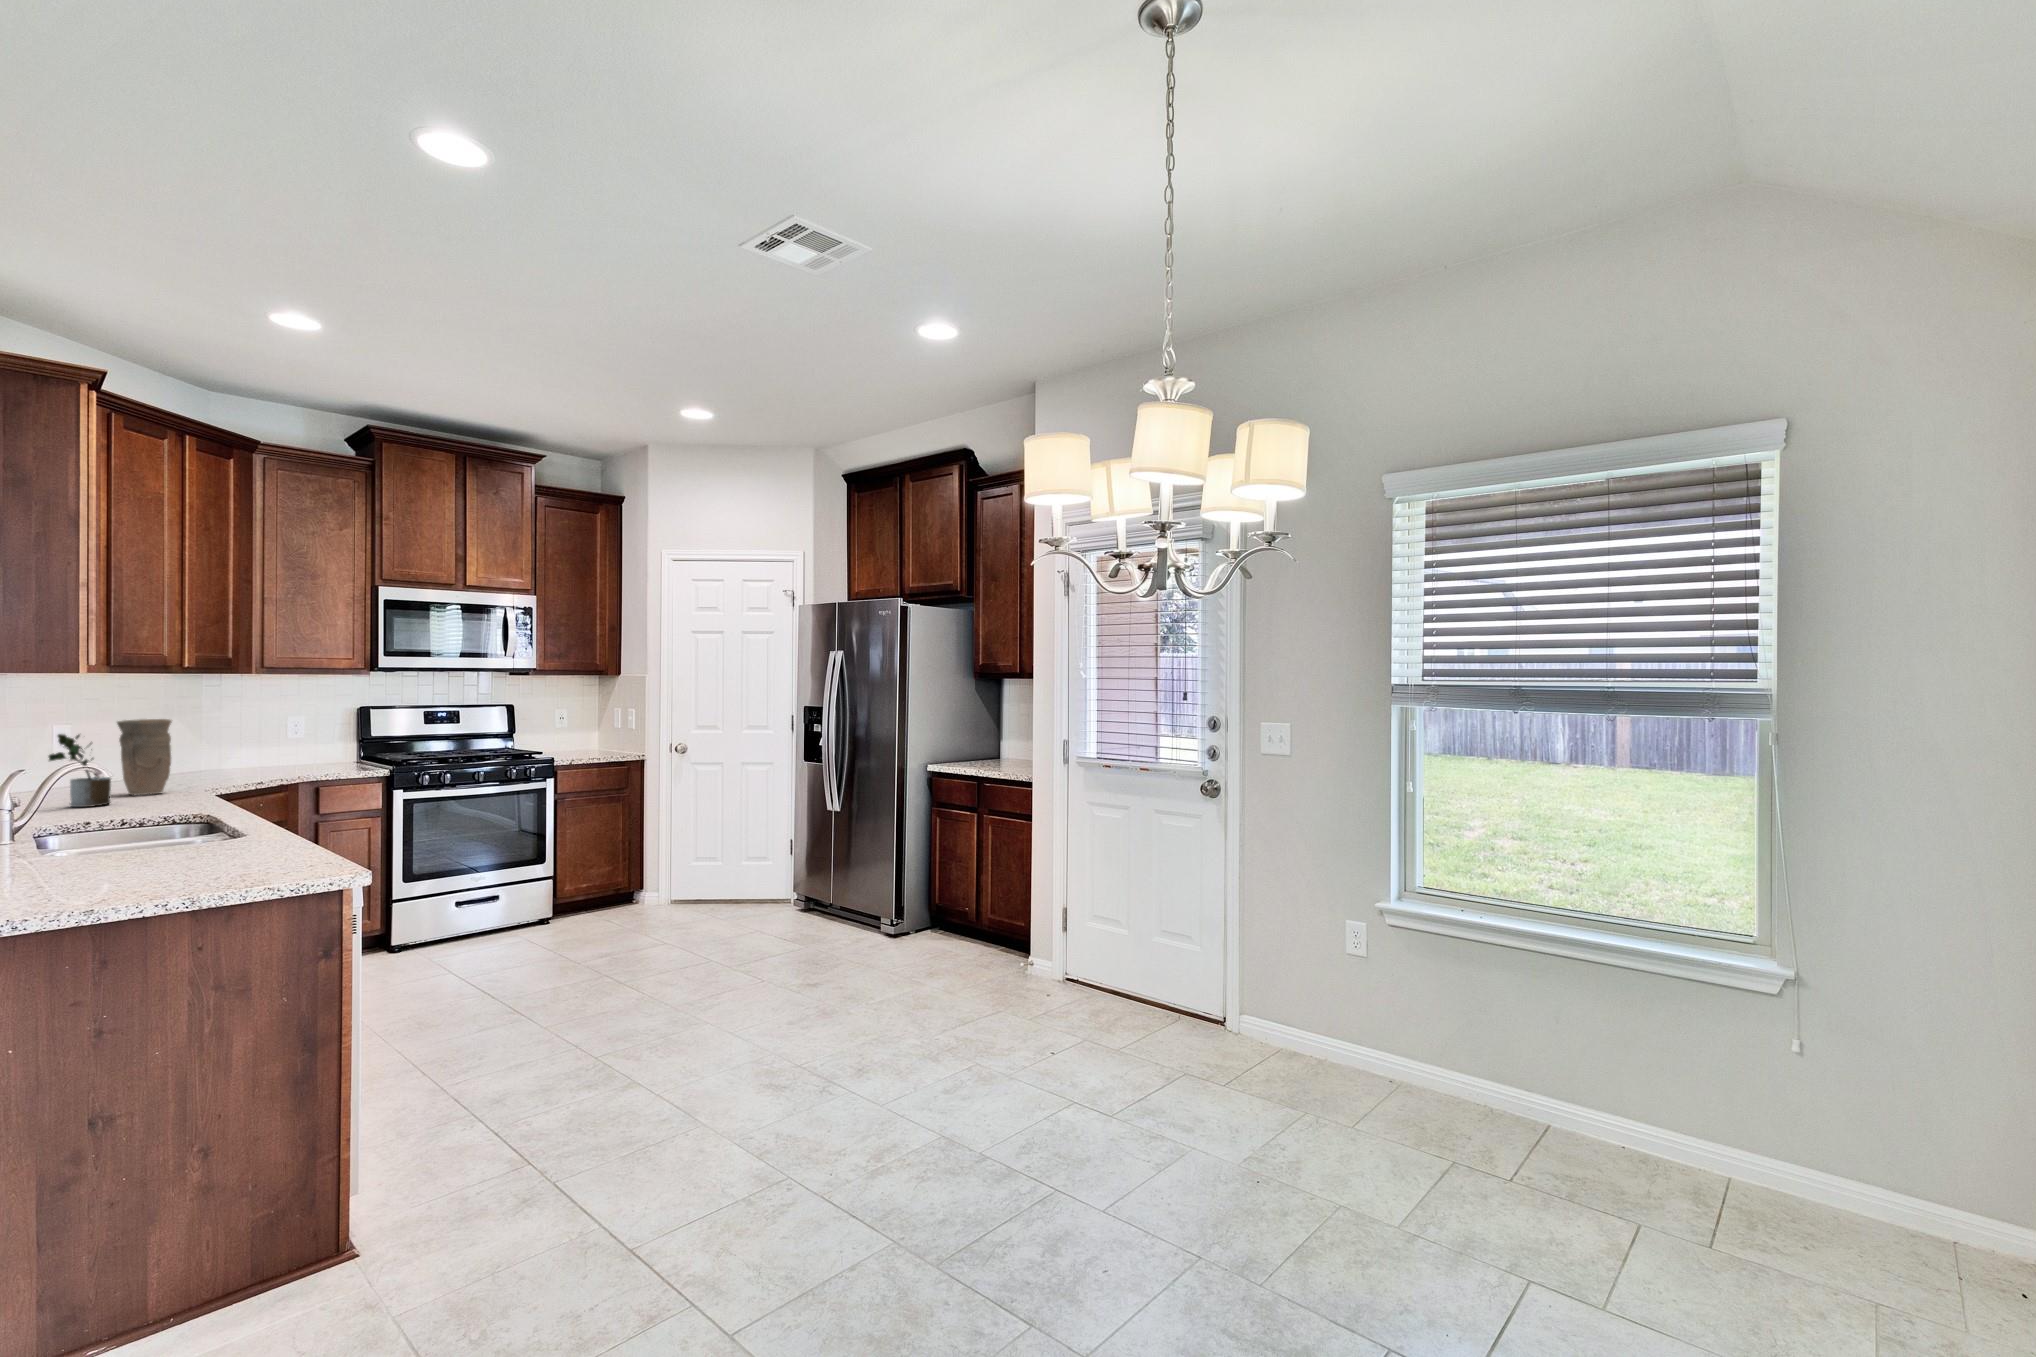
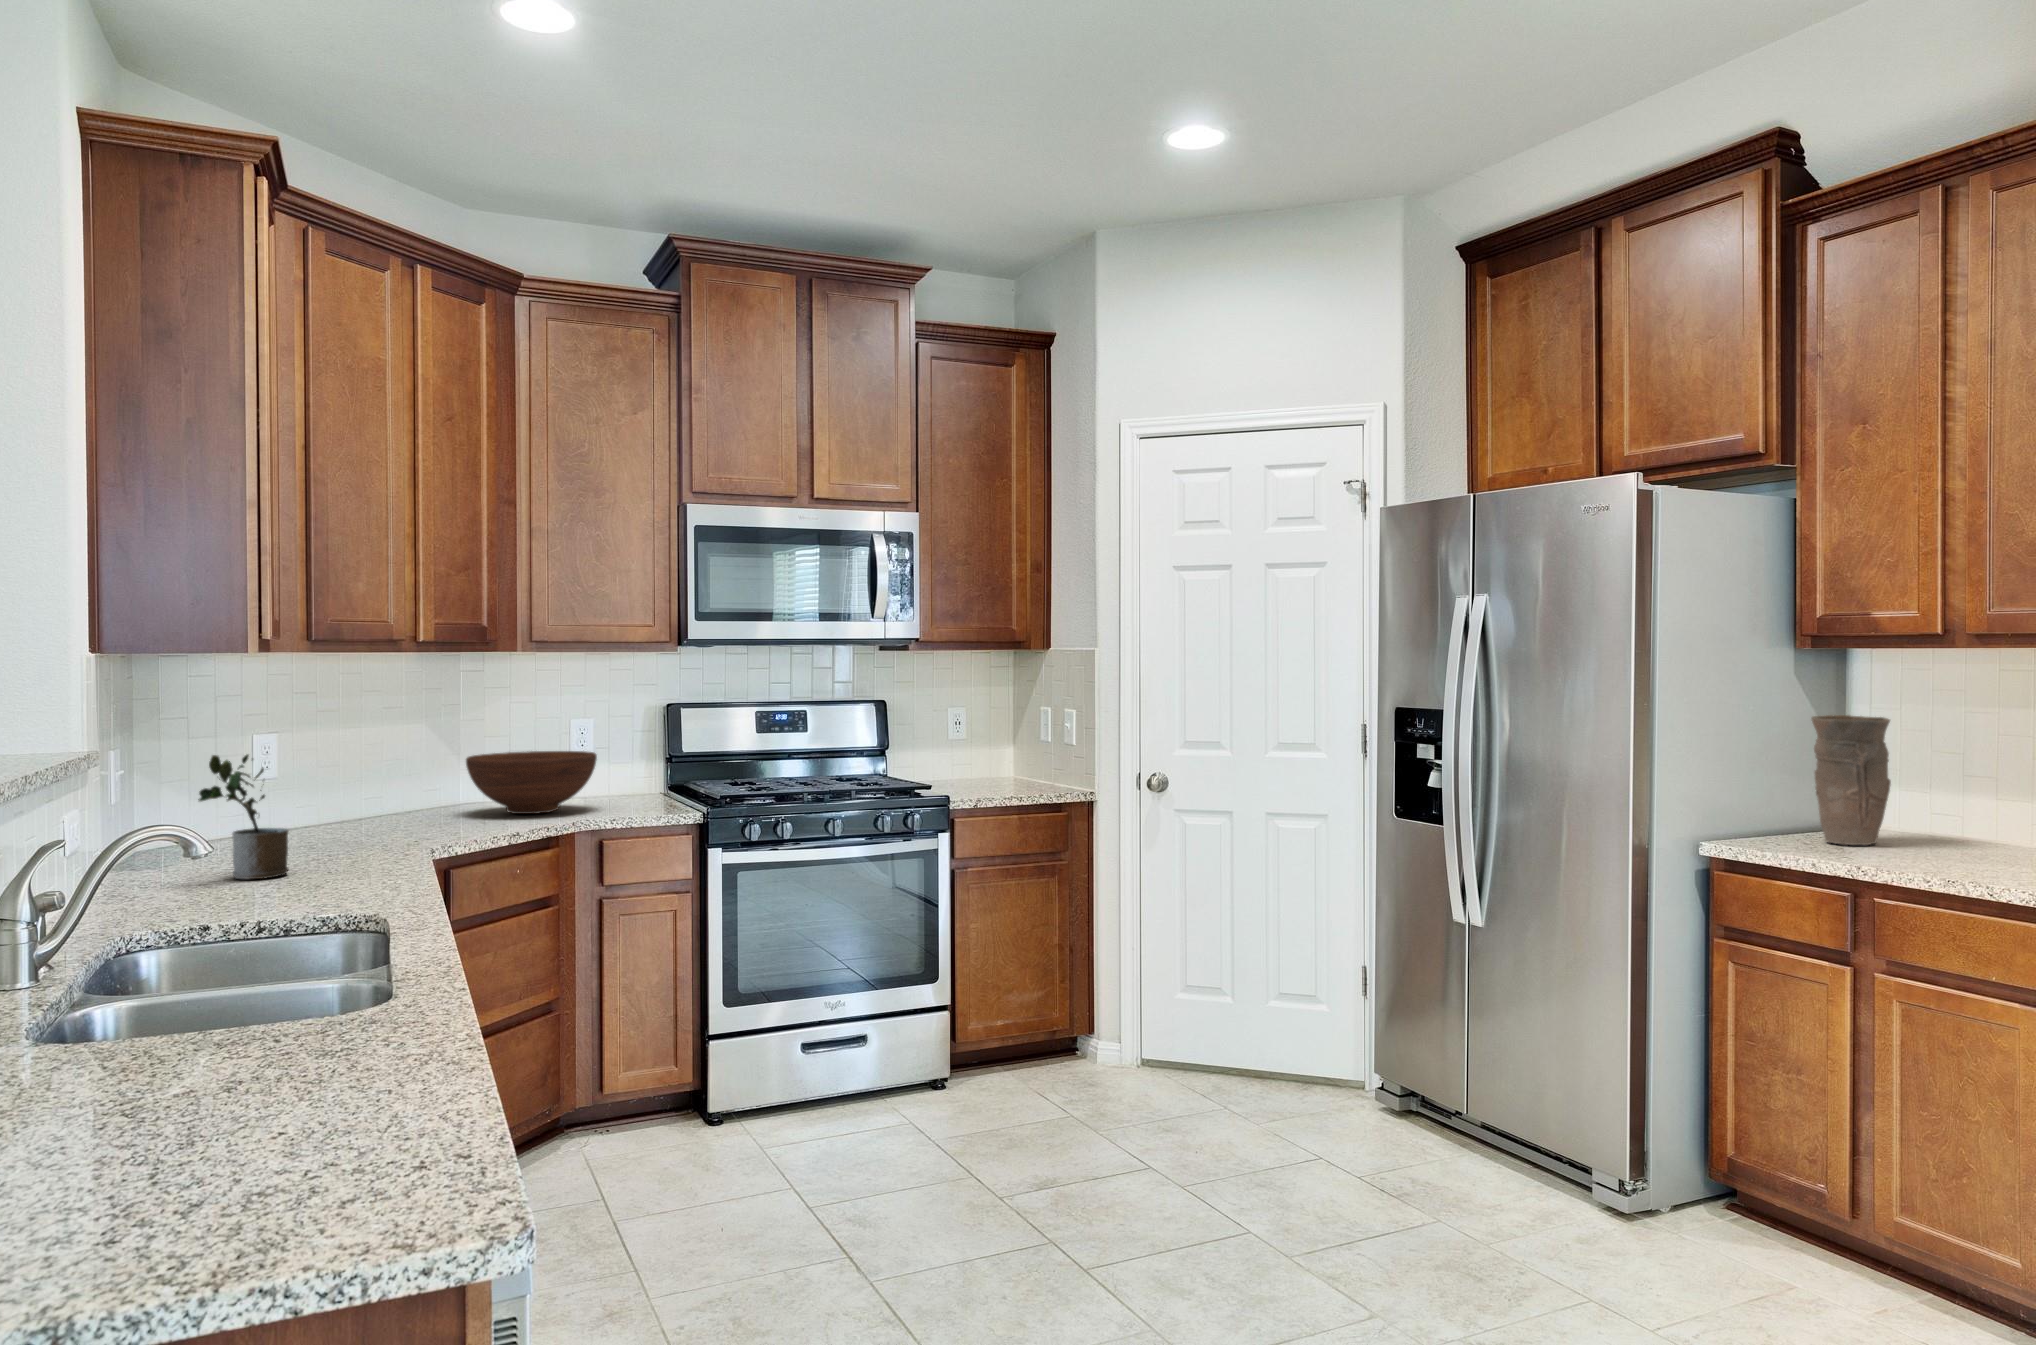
vase: present [117,719,172,795] -> present [1811,715,1891,845]
fruit bowl: none [212,736,311,774] -> present [466,751,597,814]

